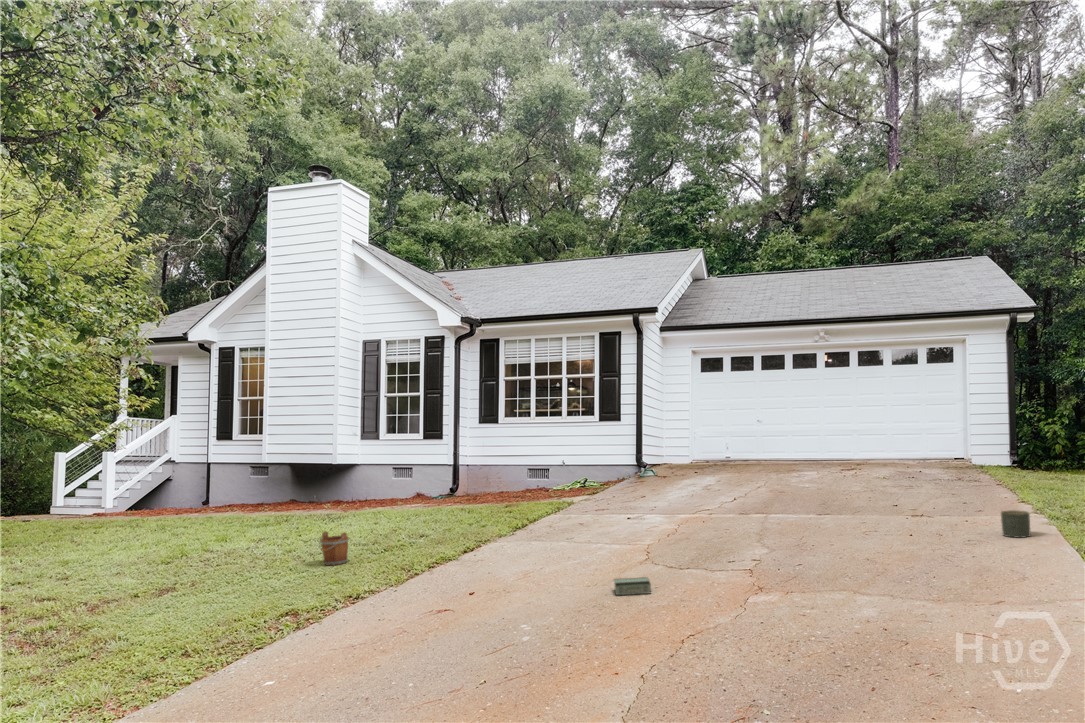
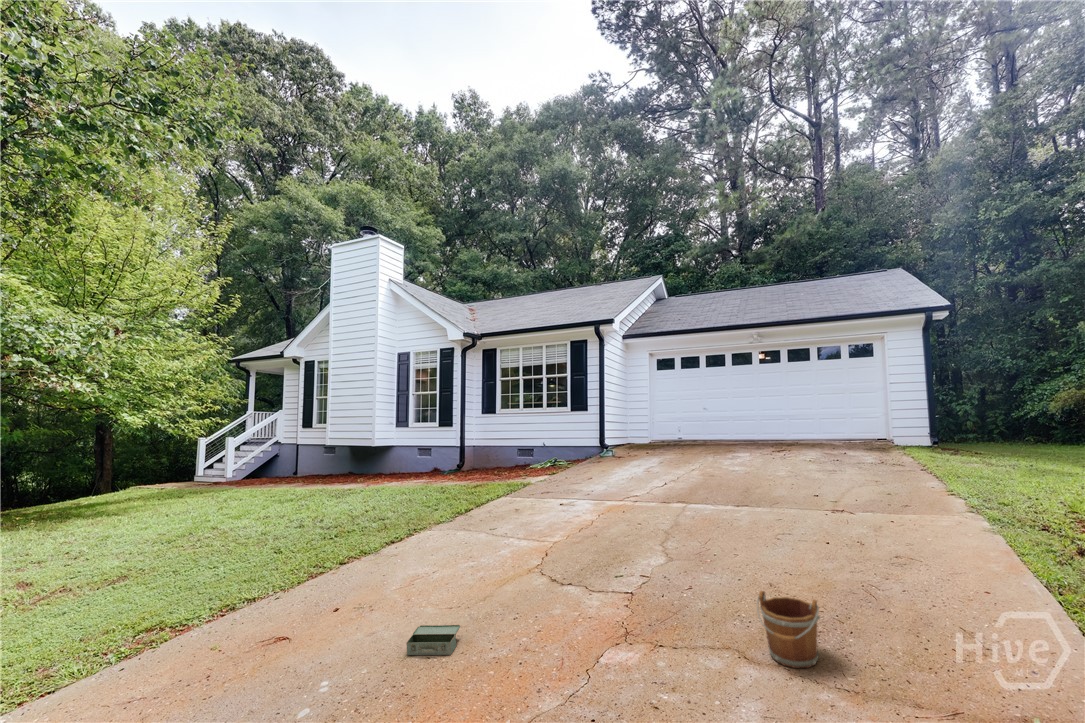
planter: present [1001,510,1031,538] -> none [936,525,979,563]
bucket: present [320,532,349,566] -> present [757,591,820,668]

